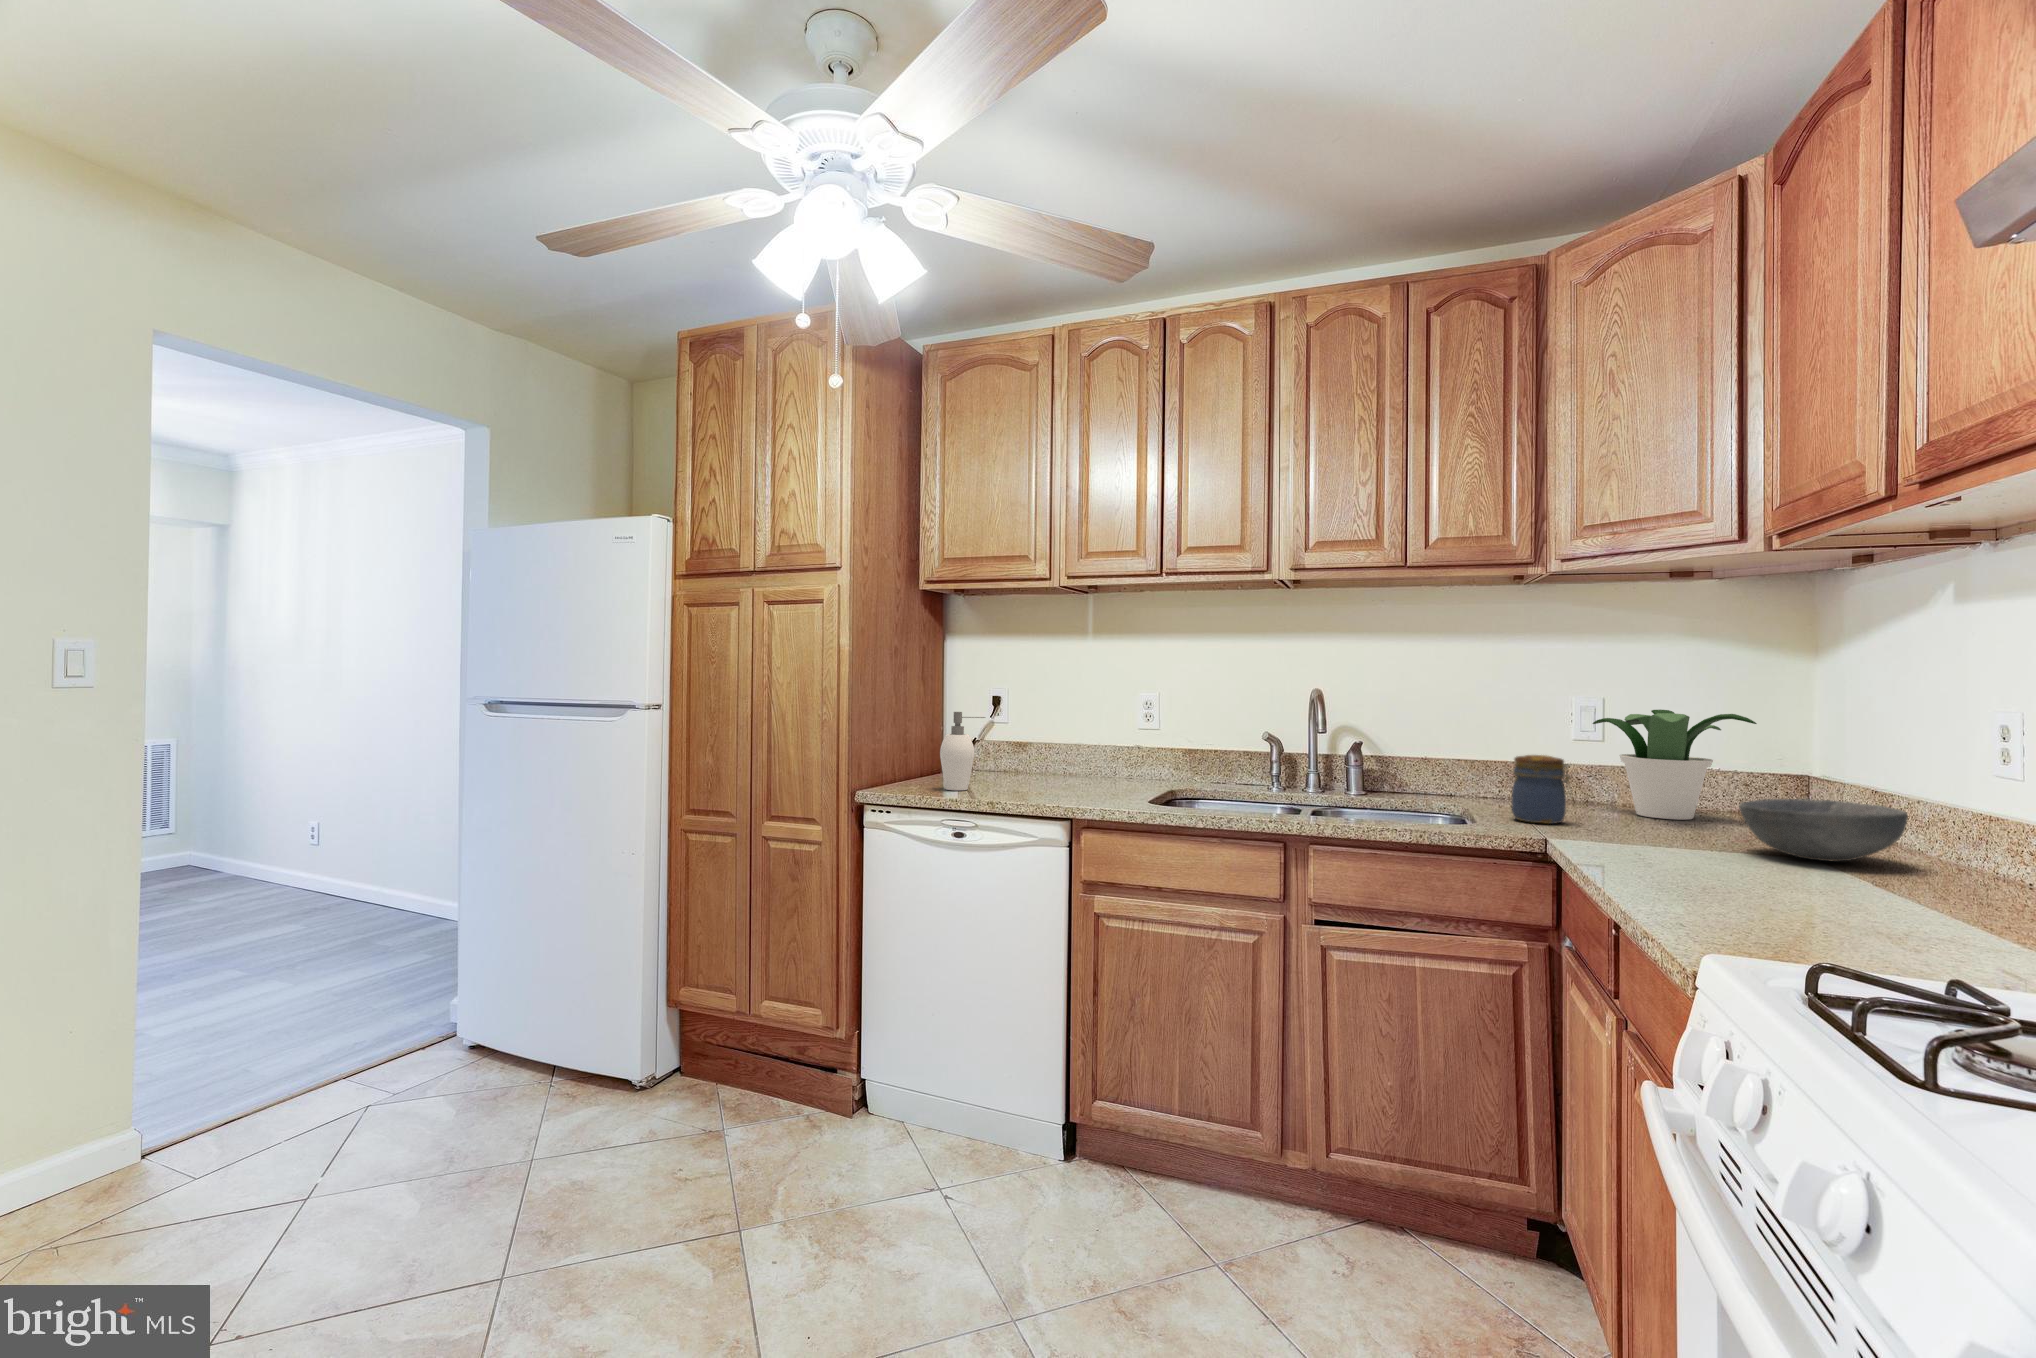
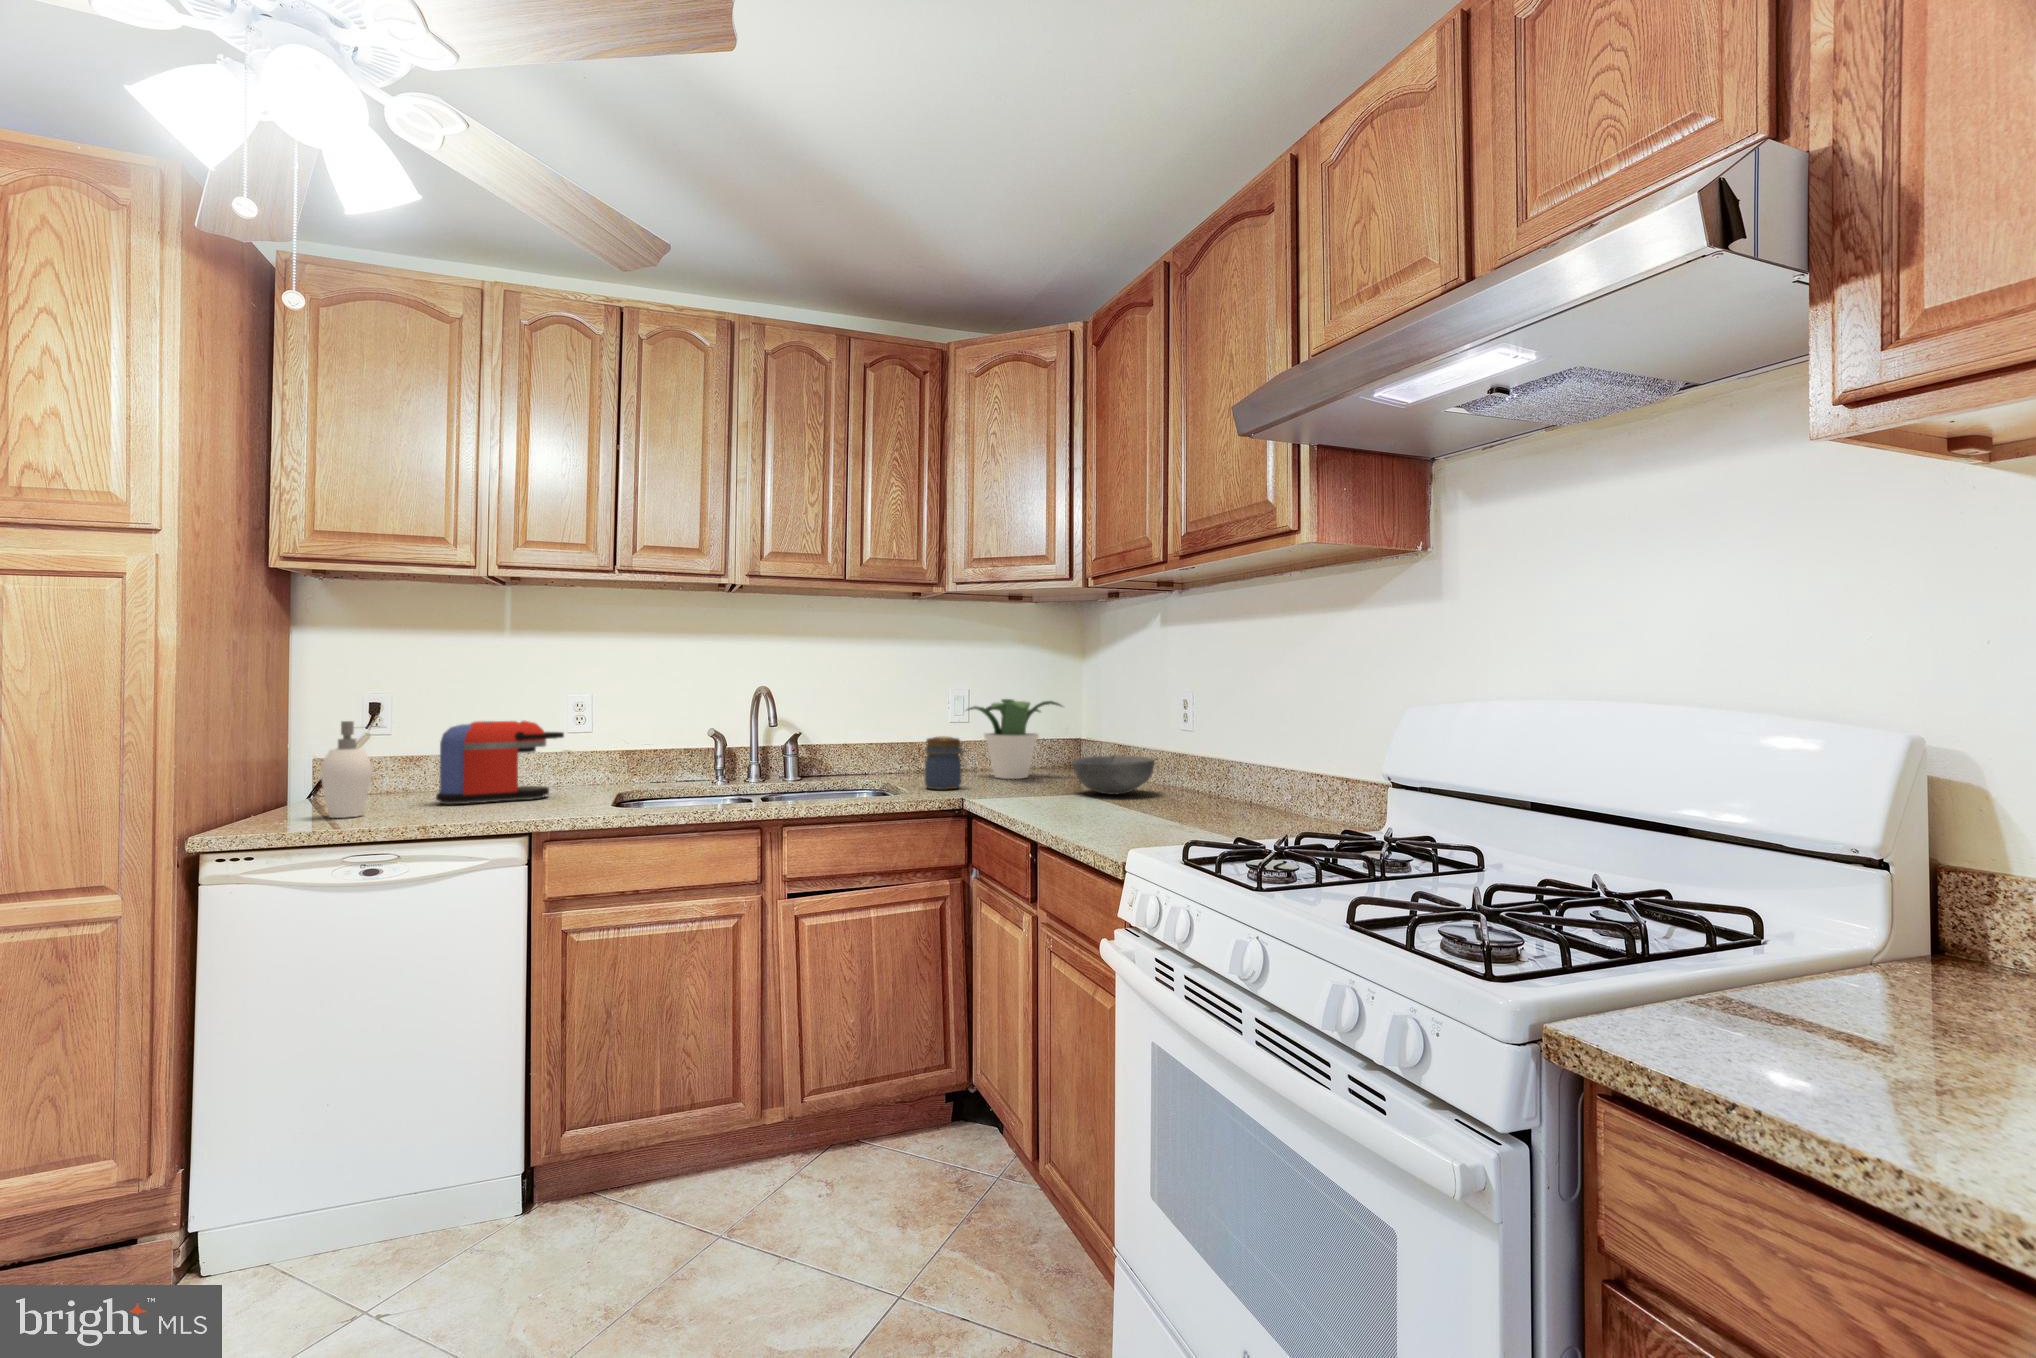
coffee maker: none [1026,716,1129,789] -> present [436,721,564,804]

